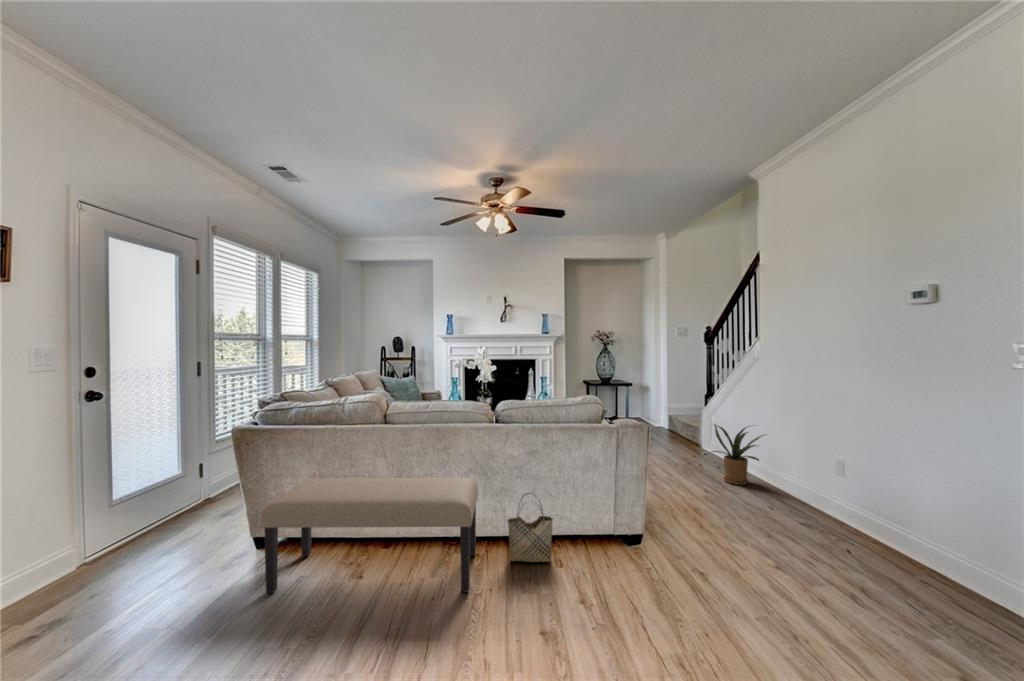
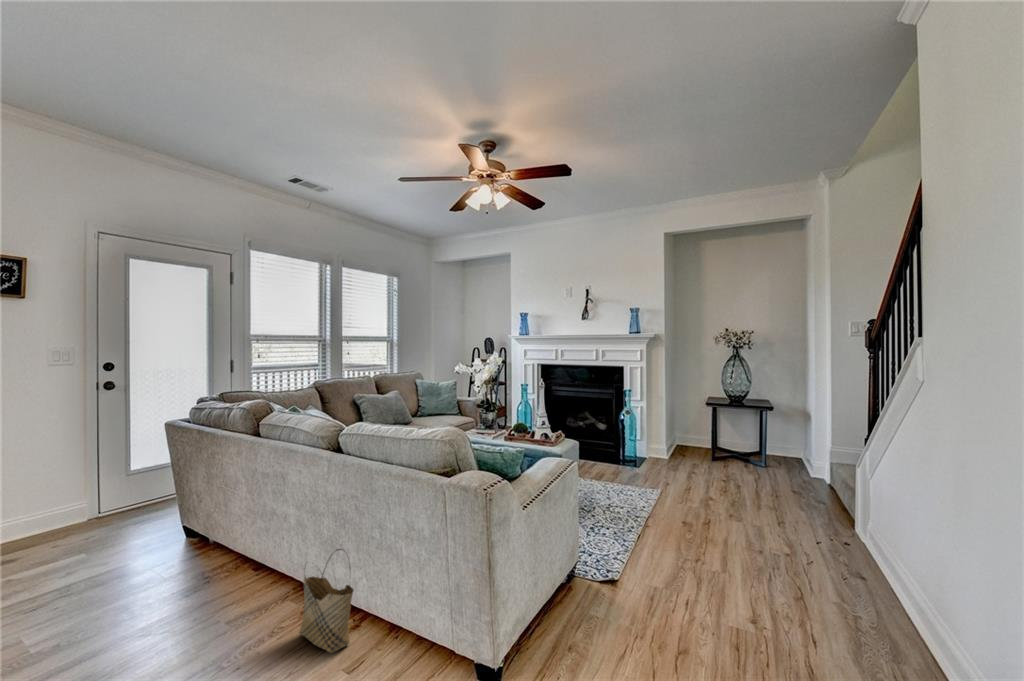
house plant: present [712,424,764,485] -> none [783,496,901,630]
bench: present [261,478,478,594] -> none [105,480,301,657]

